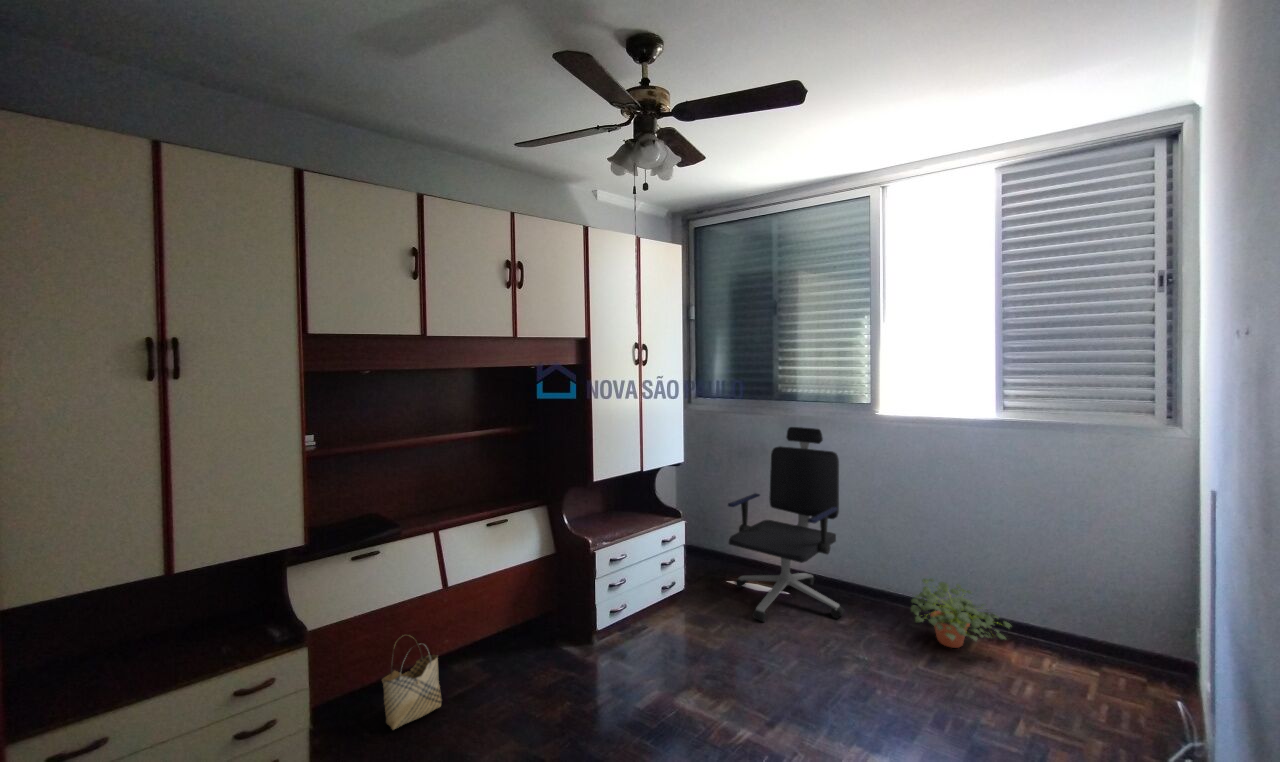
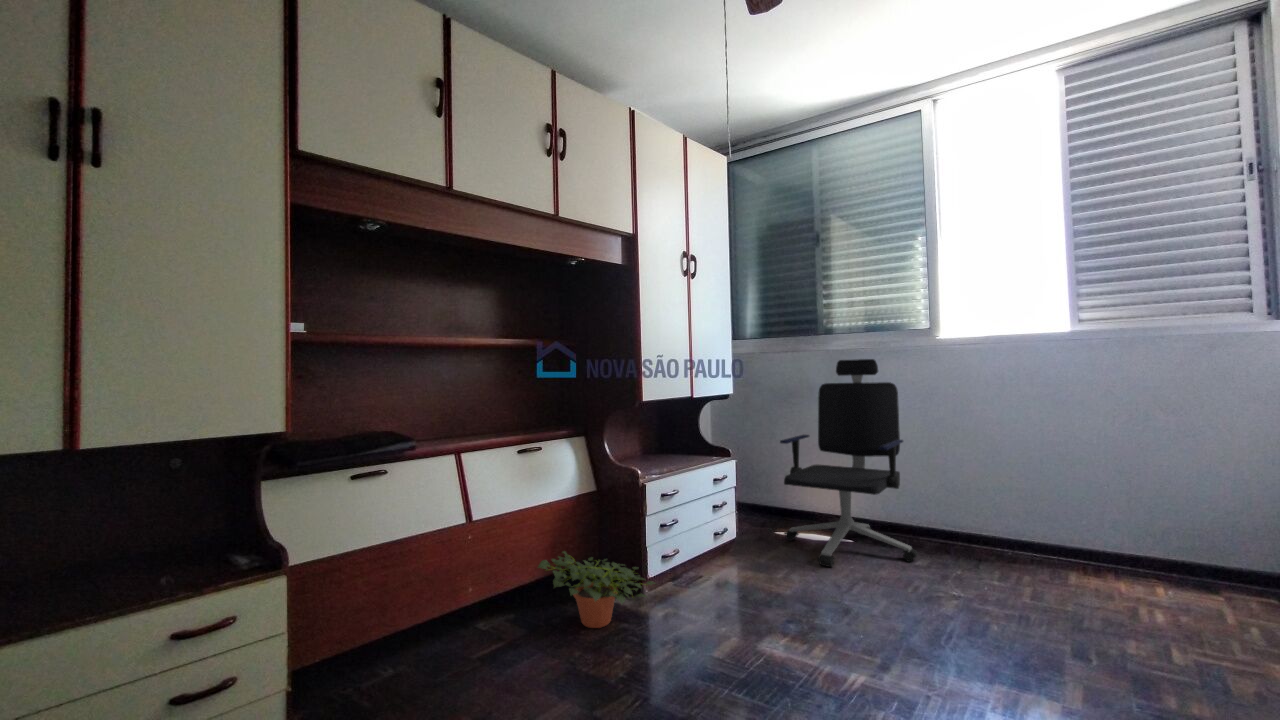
potted plant: present [911,579,1011,648] -> present [538,551,655,628]
woven basket: present [382,635,442,730] -> none [415,565,483,678]

